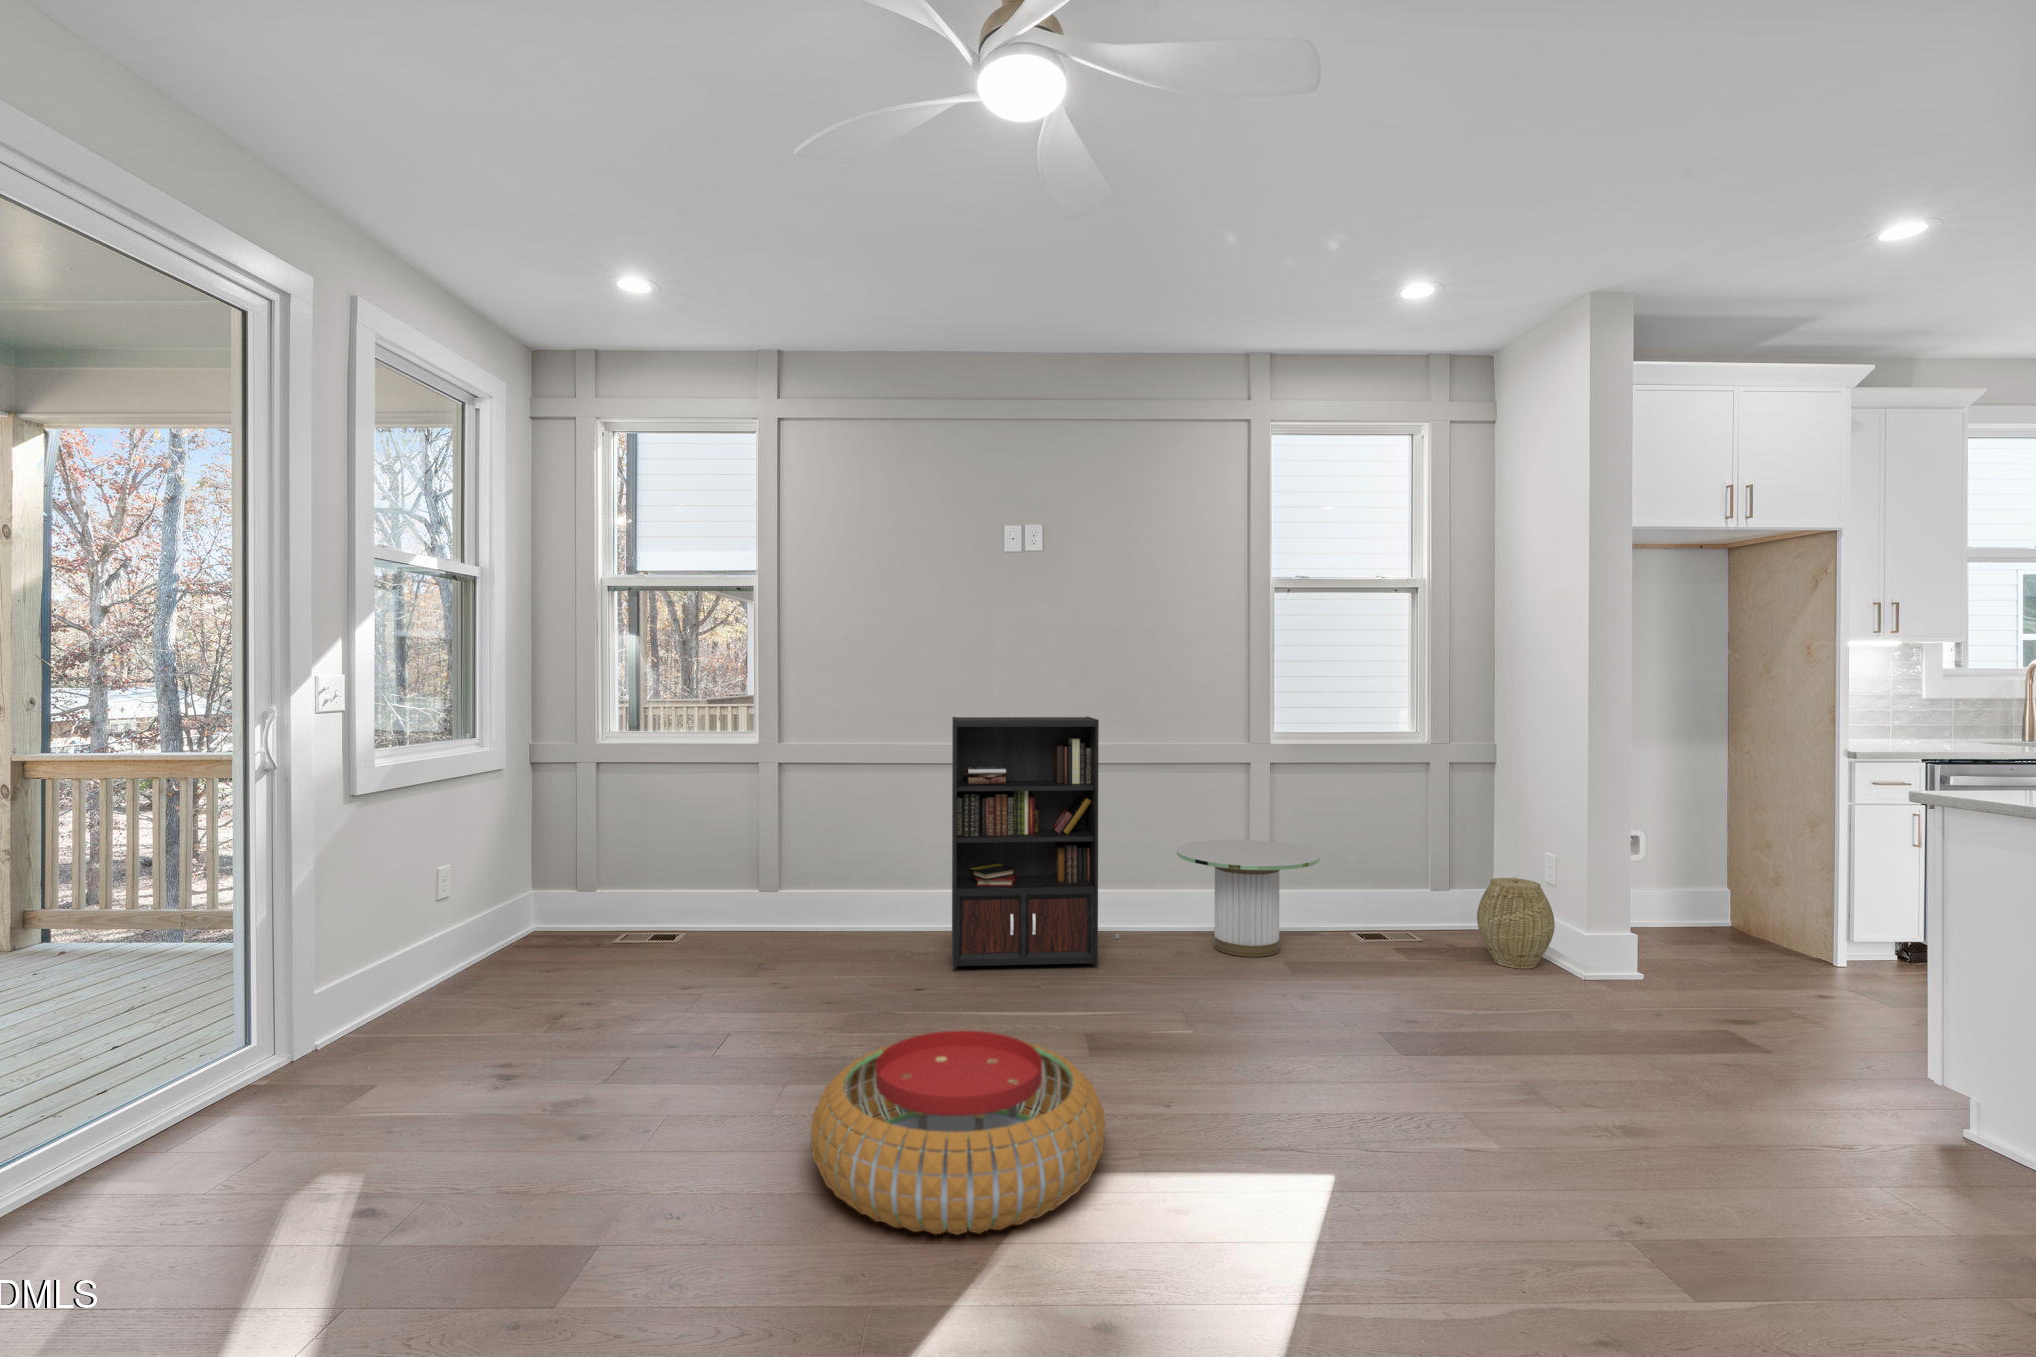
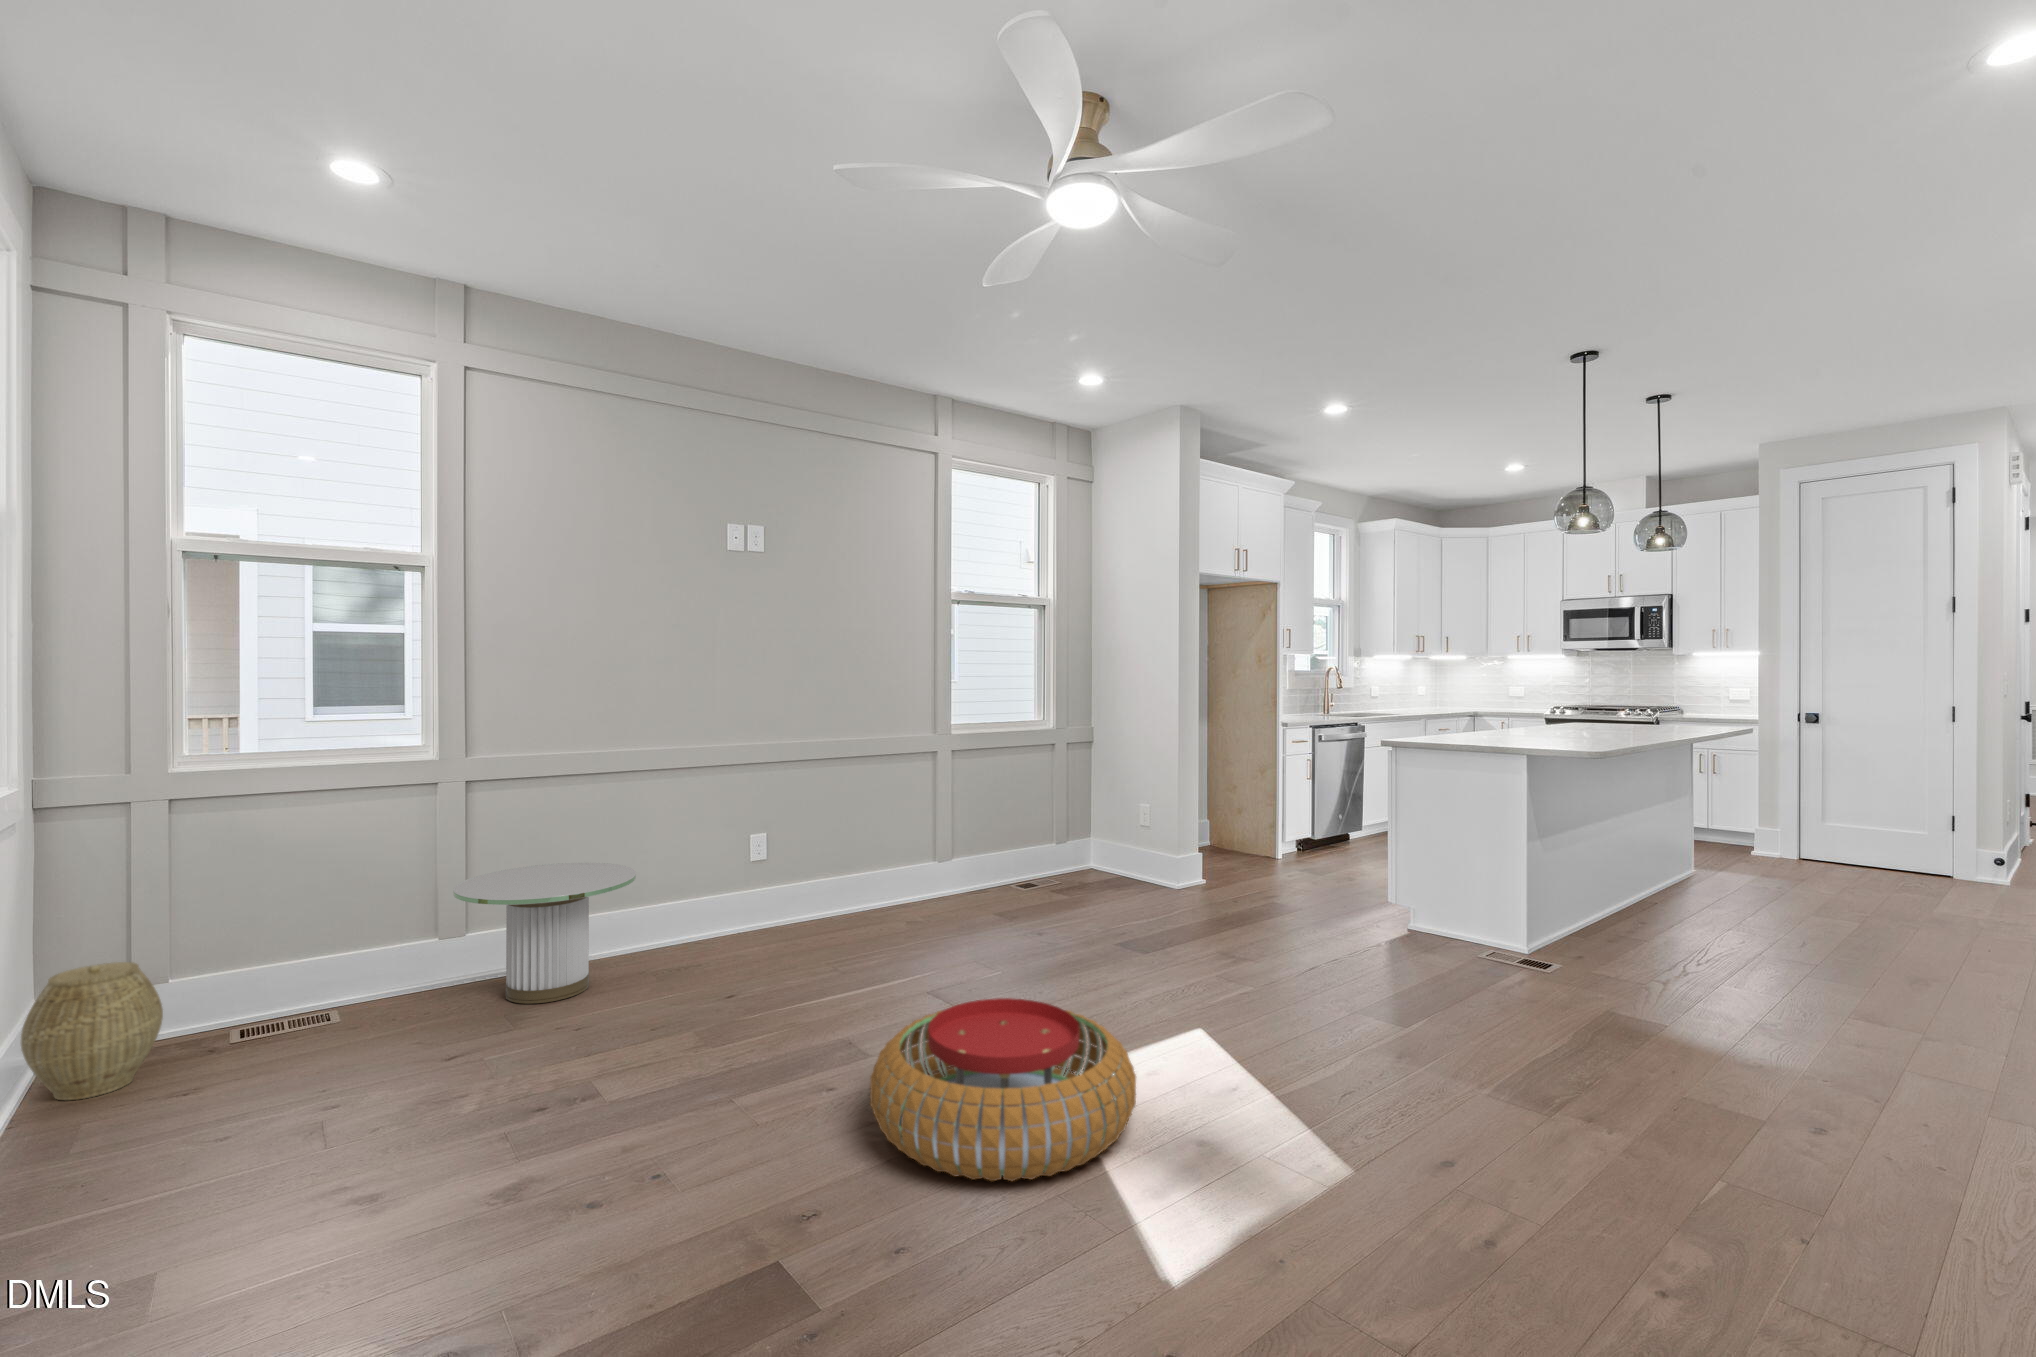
bookcase: present [952,717,1119,969] -> none [714,714,870,974]
side table: present [1176,840,1320,957] -> present [453,863,636,1004]
woven basket: present [1477,877,1555,969] -> present [21,962,163,1100]

